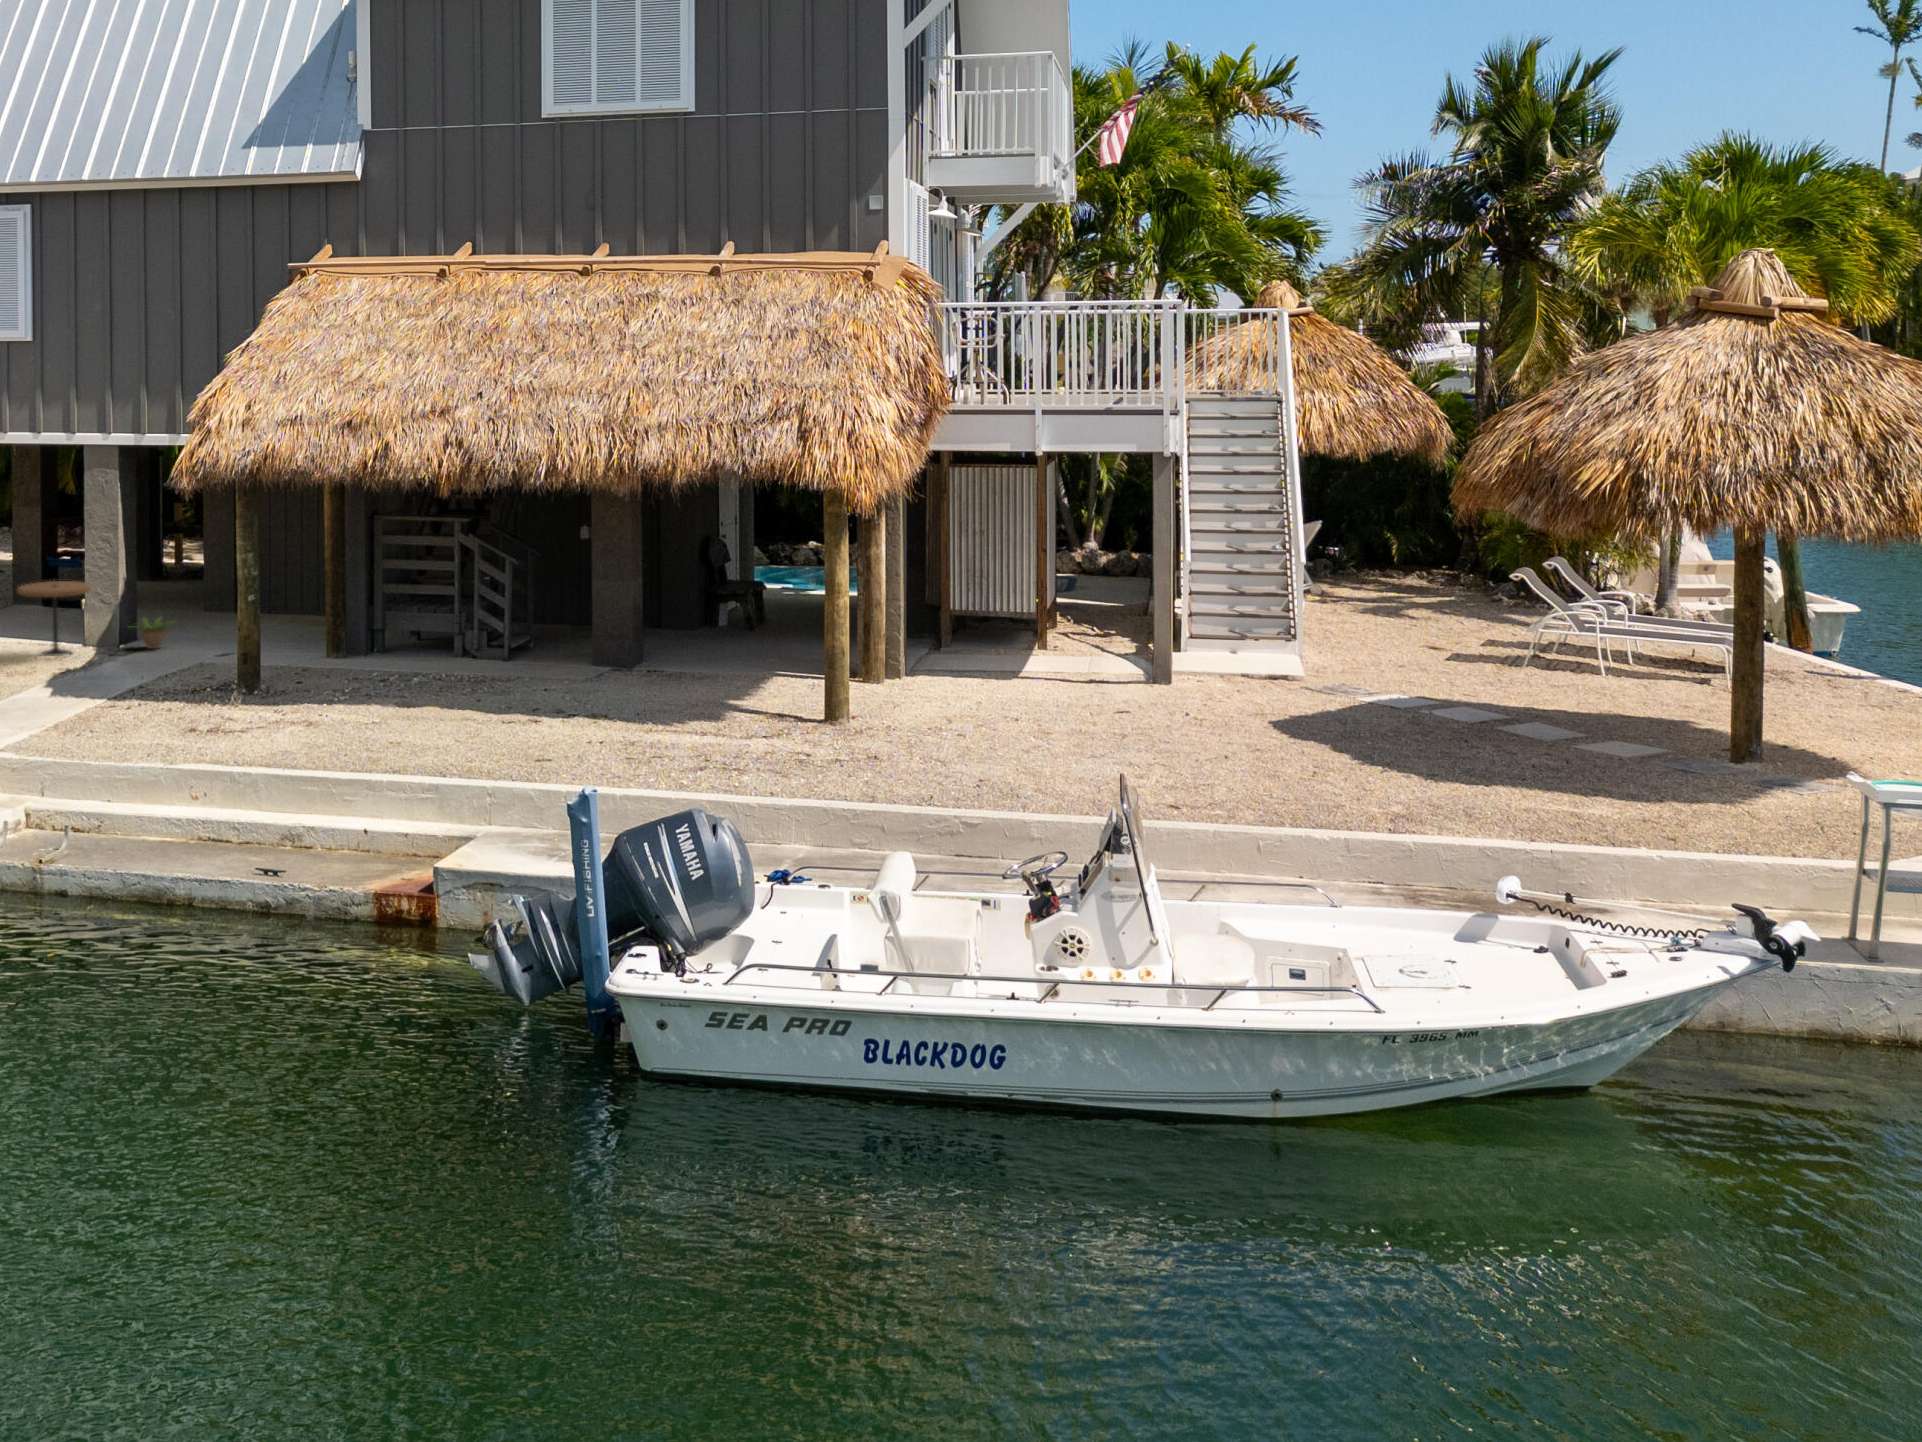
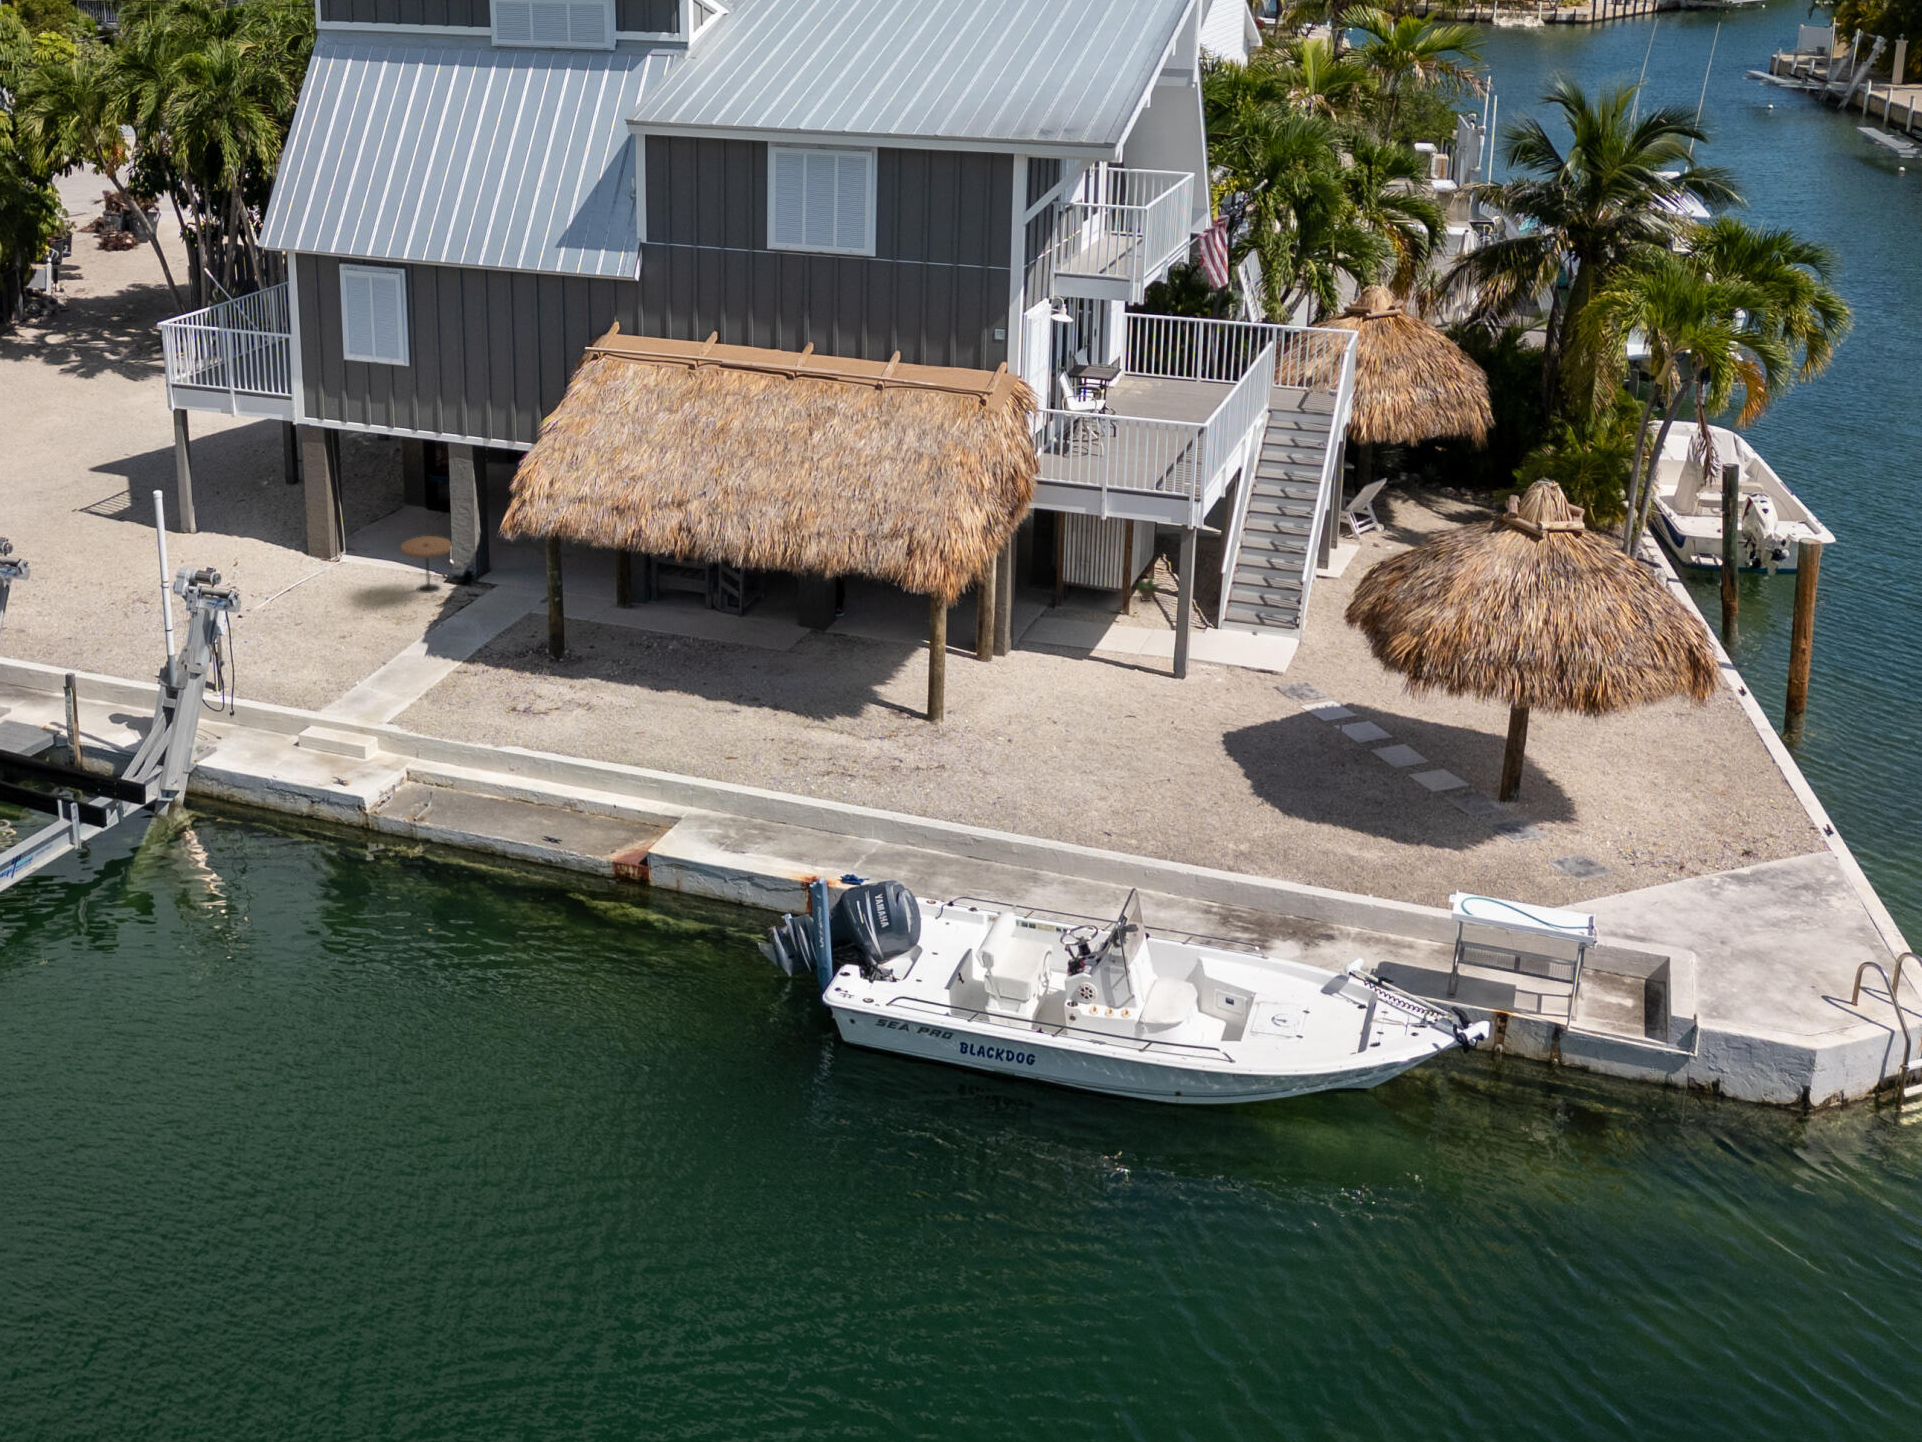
decorative plant: present [137,618,176,649] -> present [1137,577,1161,601]

